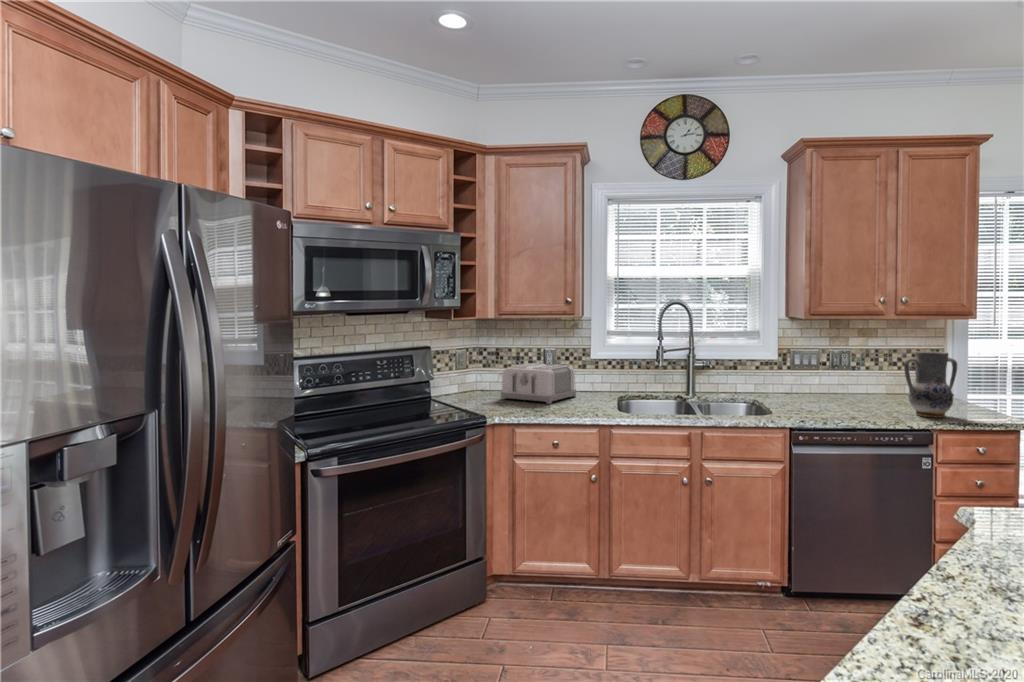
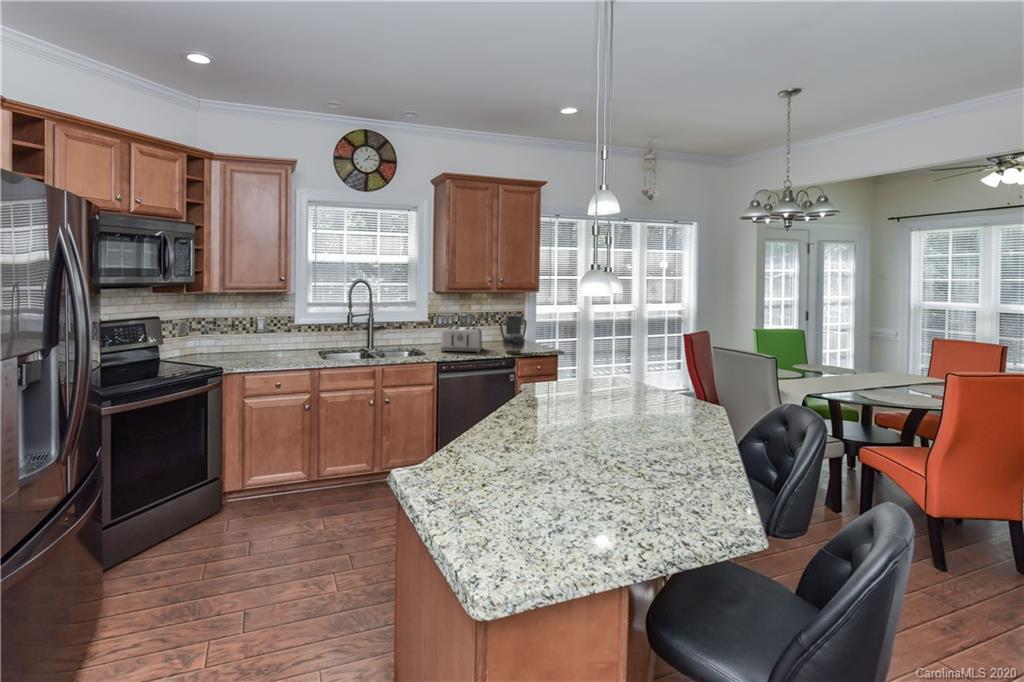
toaster: present [501,363,576,404] -> present [441,327,482,353]

